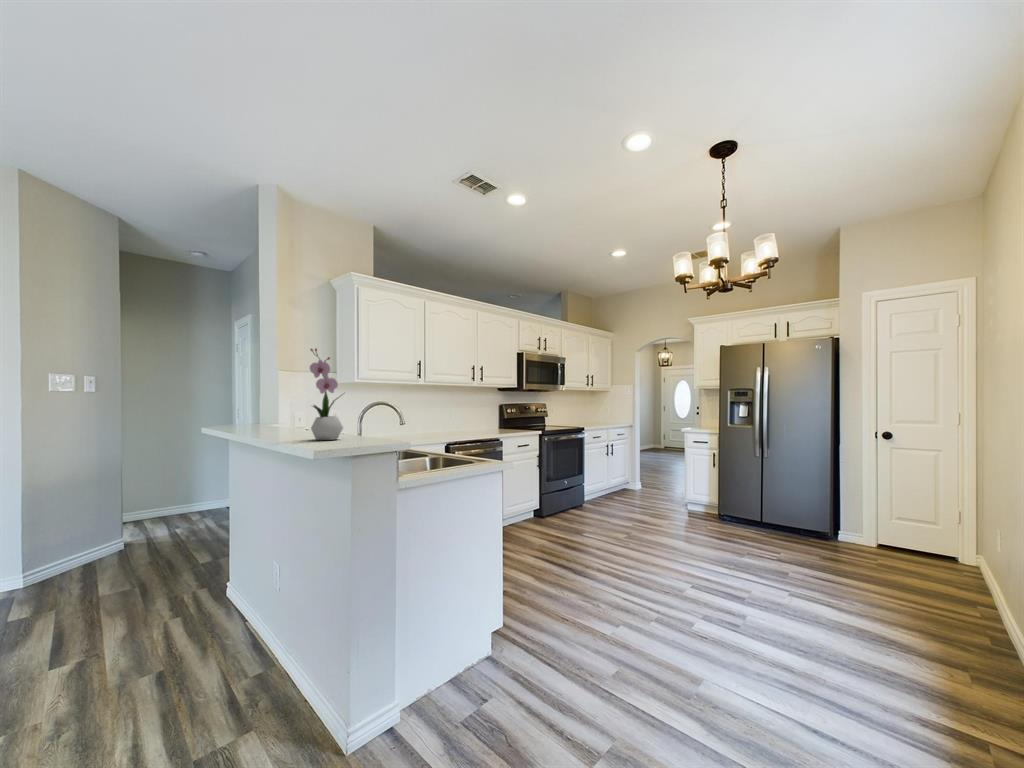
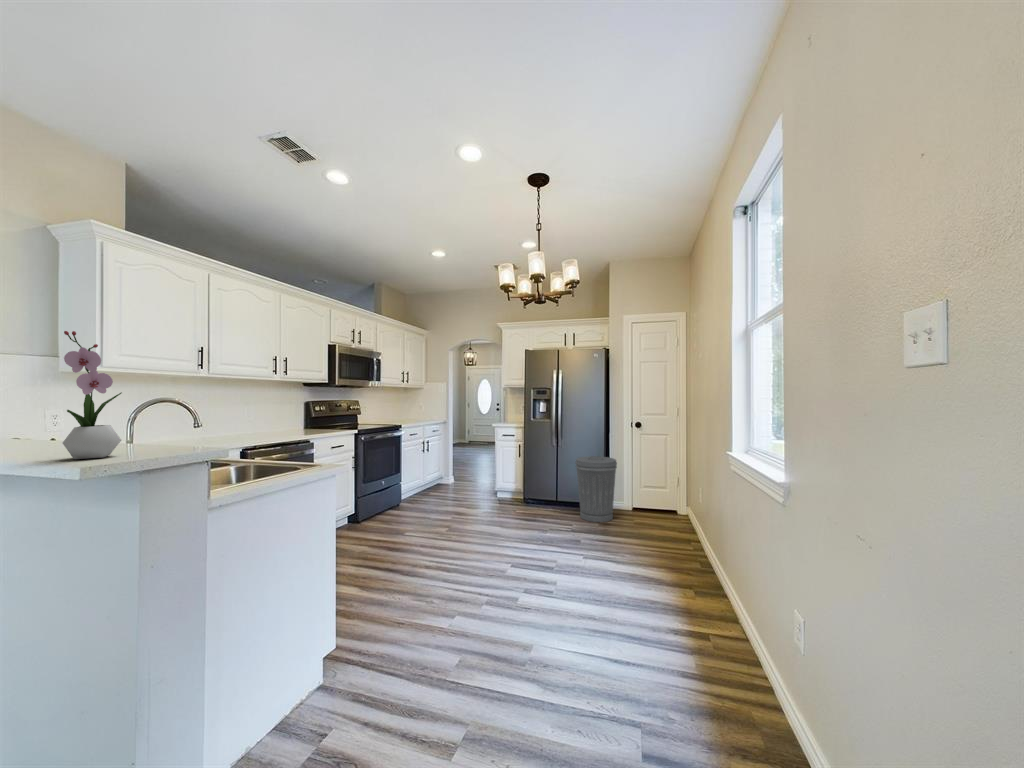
trash can: none [784,473,846,556] -> present [575,456,617,522]

